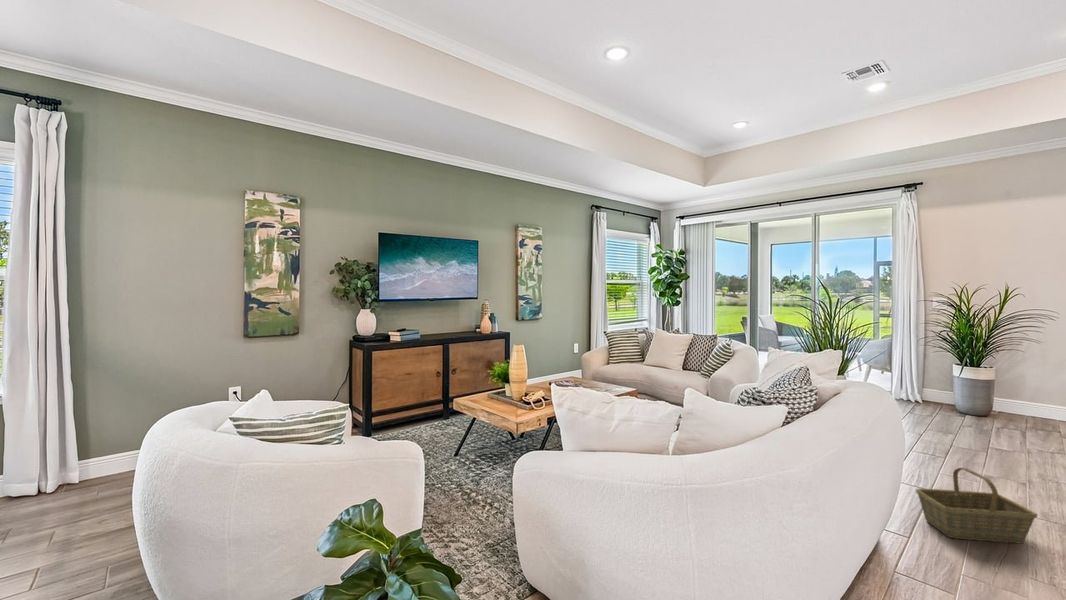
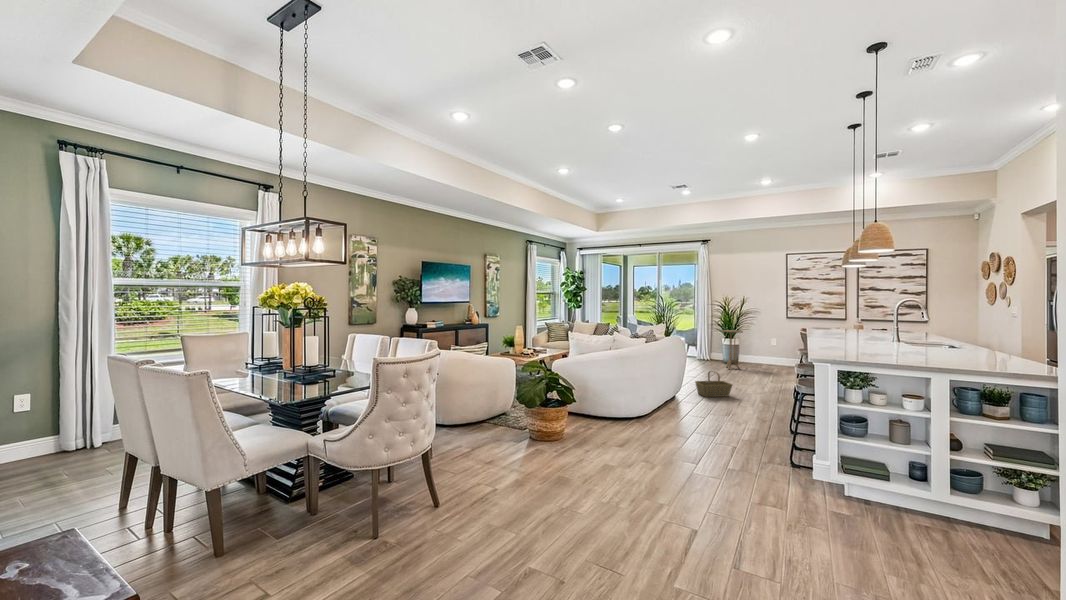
side table: none [957,353,1014,434] -> present [722,330,743,369]

